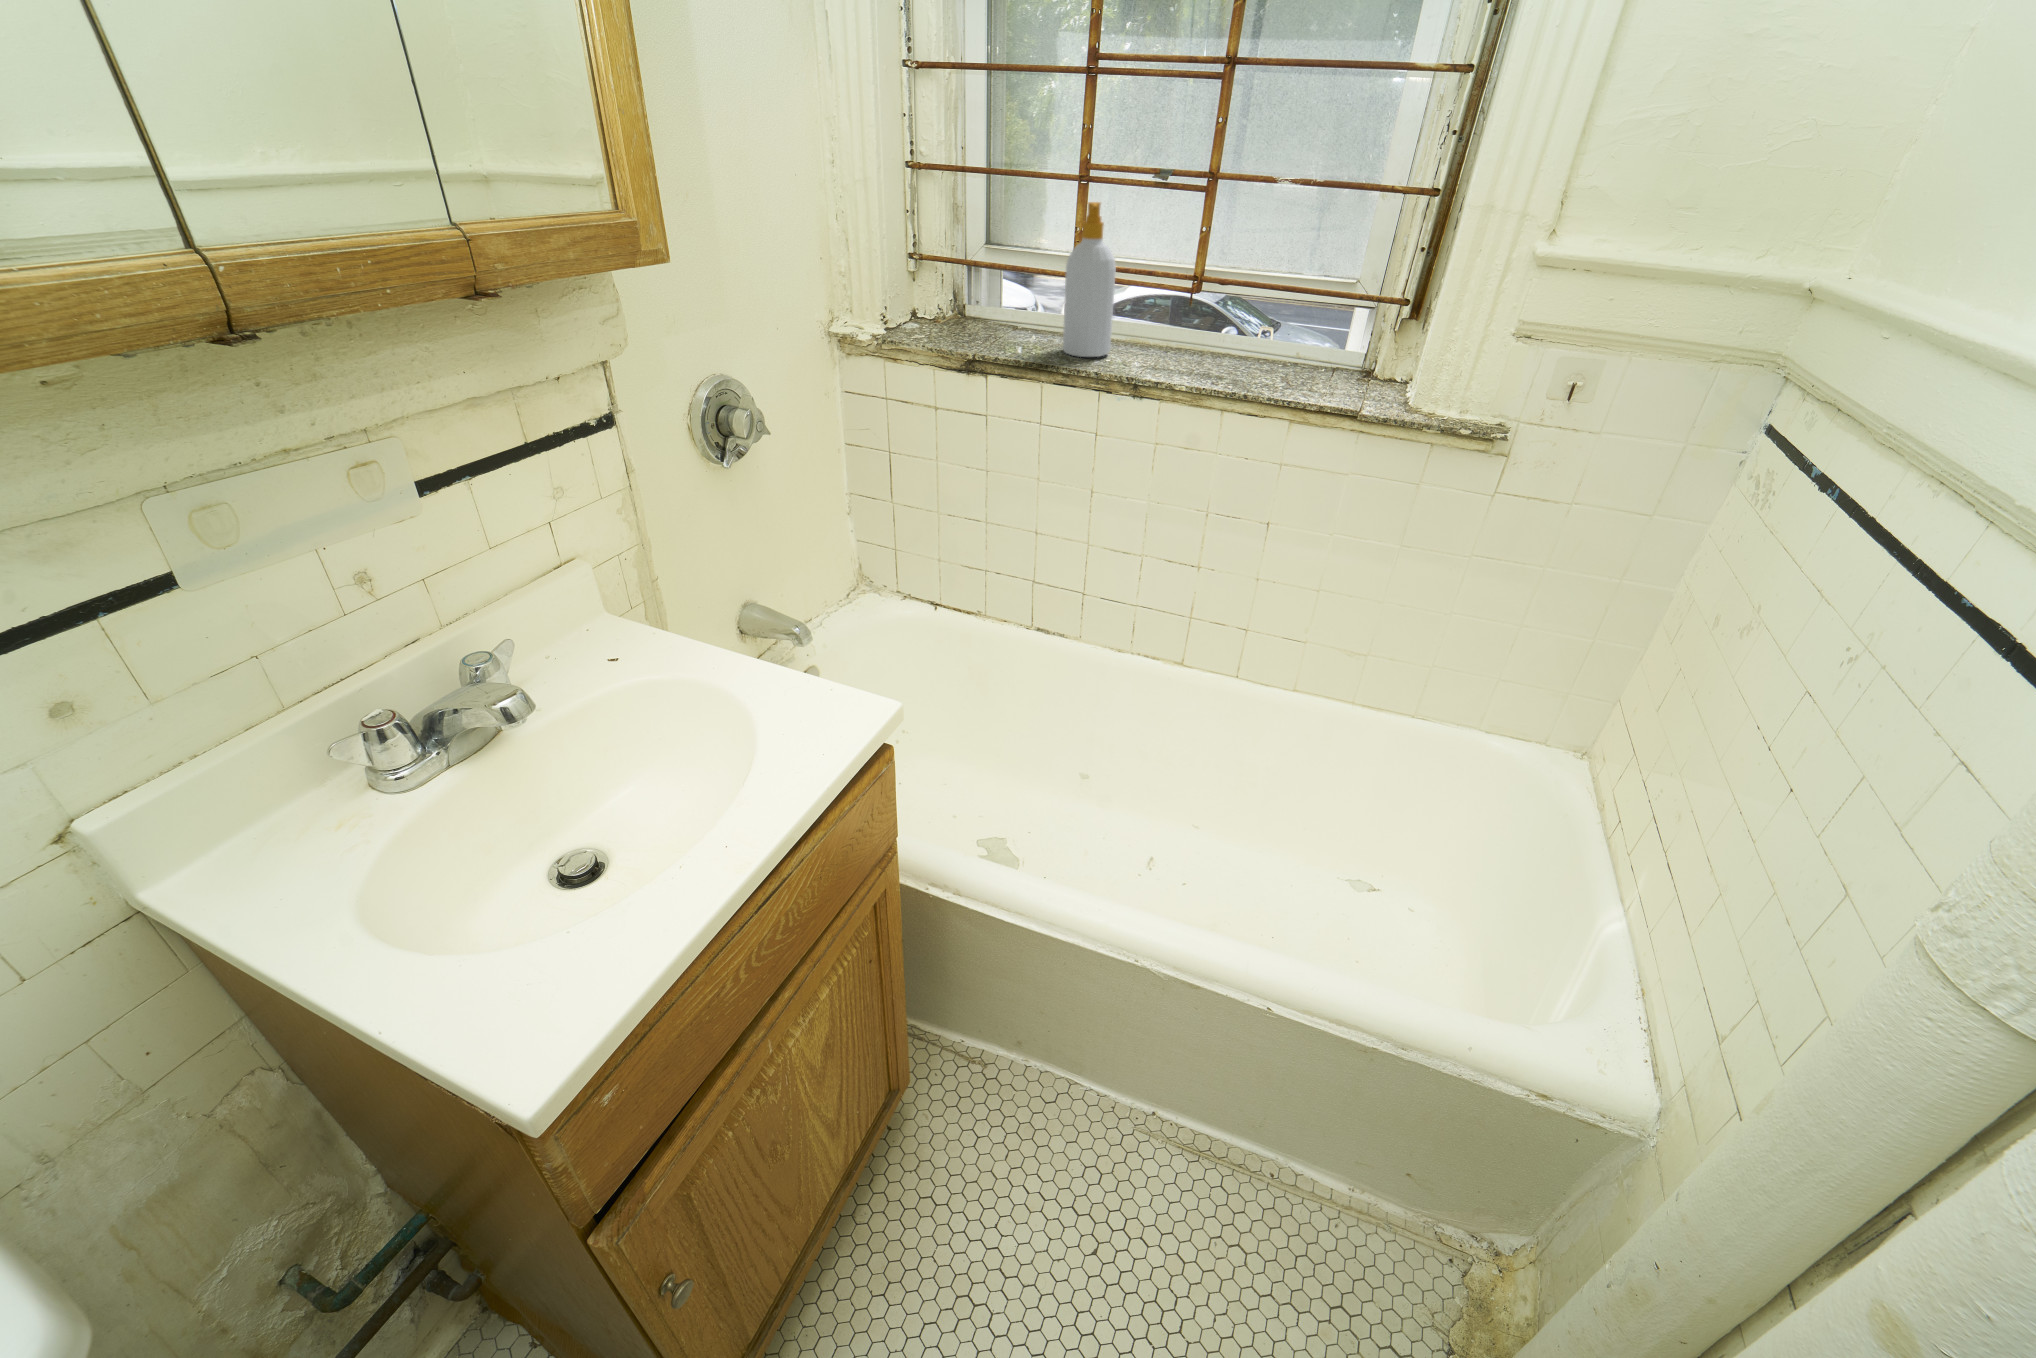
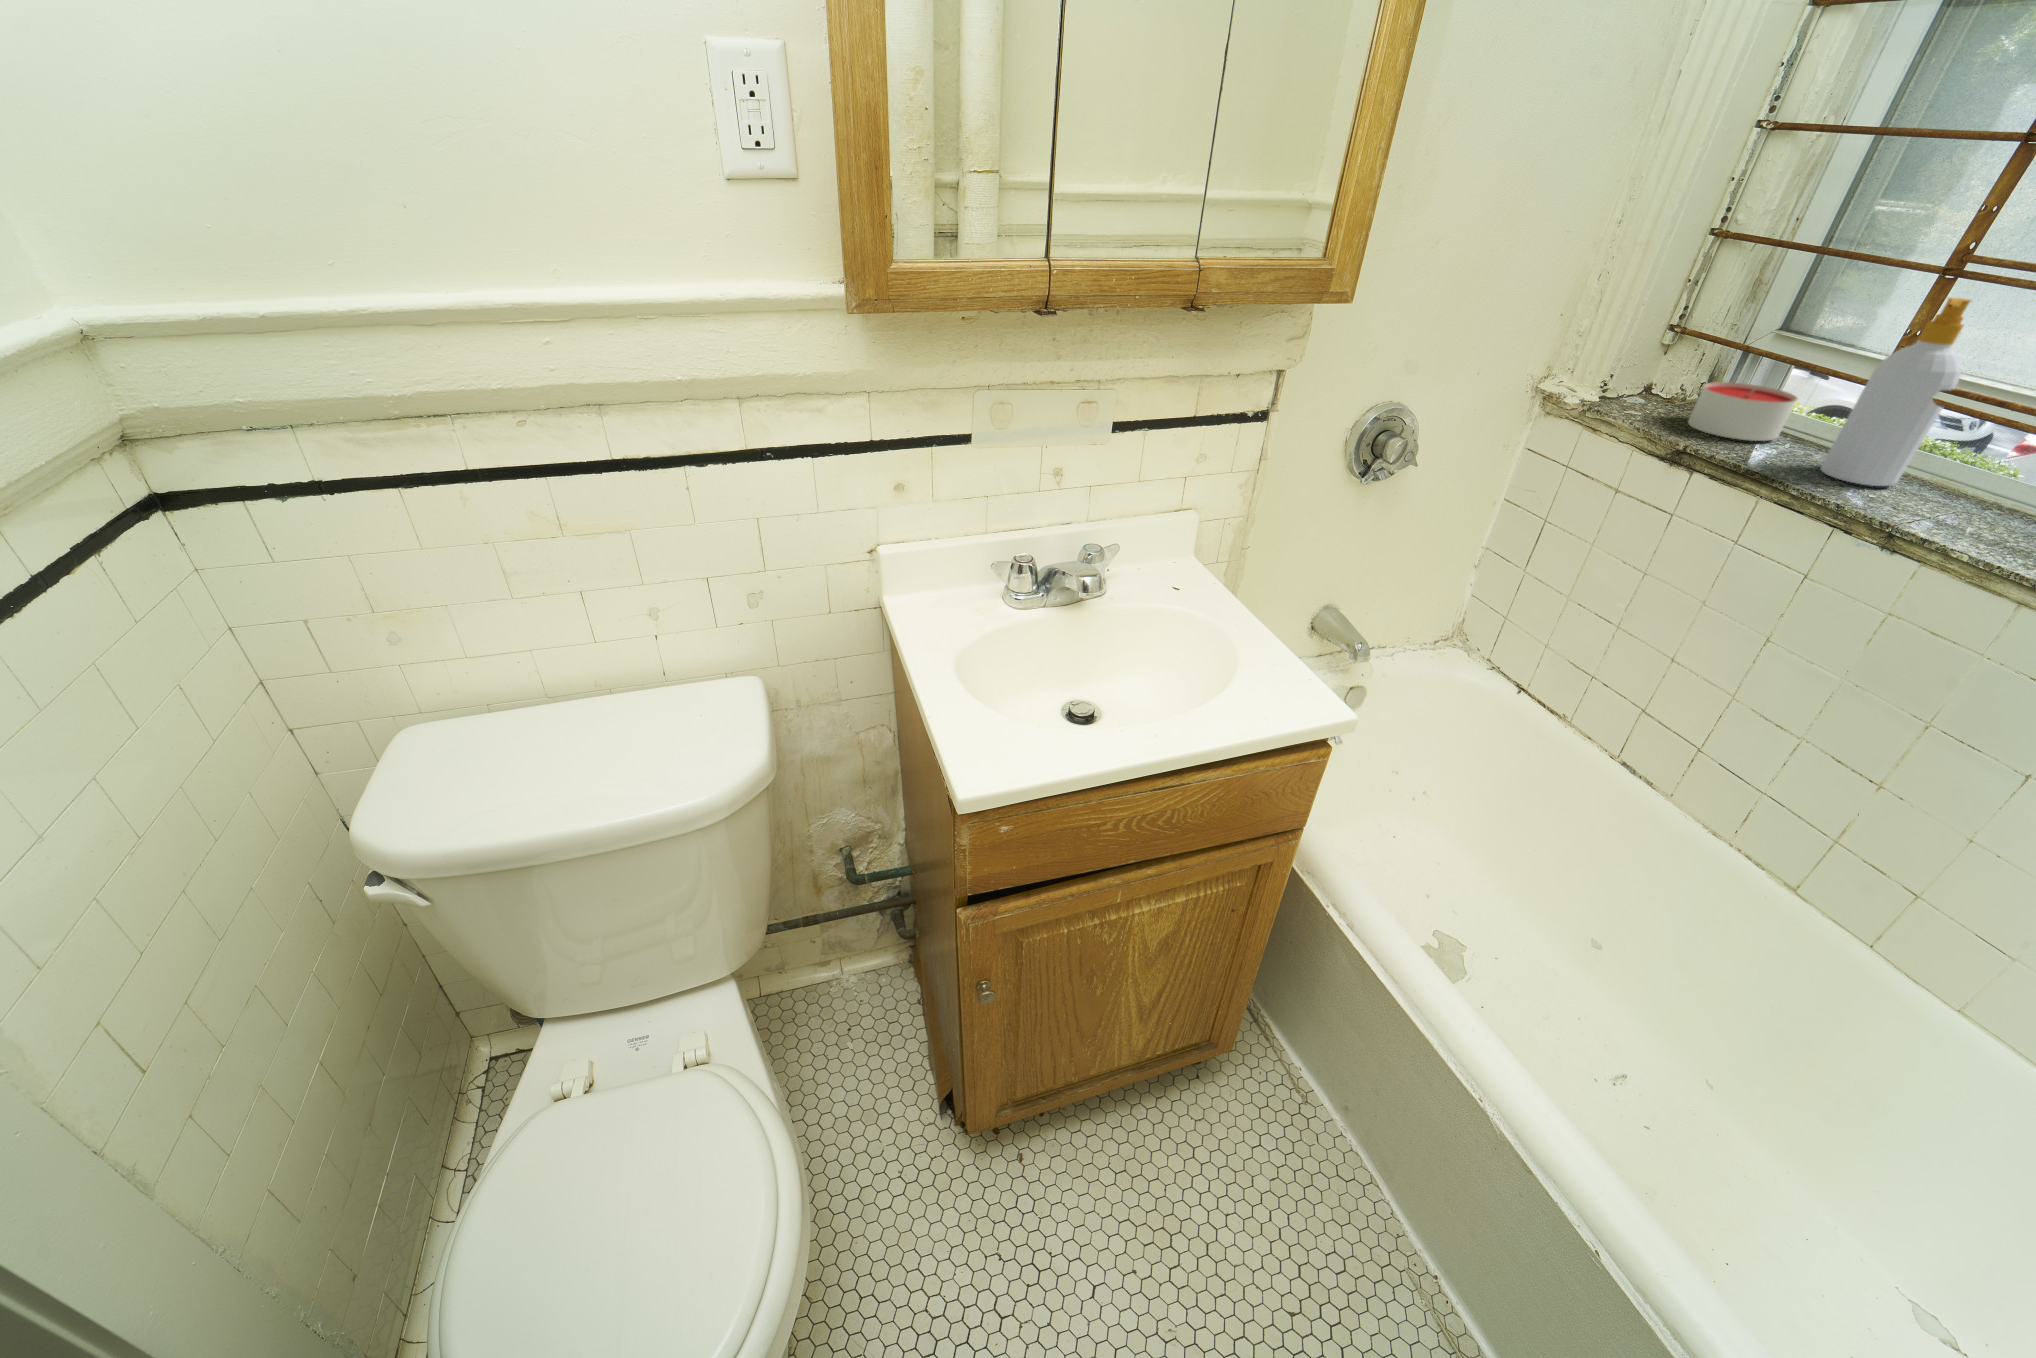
candle: none [957,294,1022,342] -> present [1688,382,1797,441]

